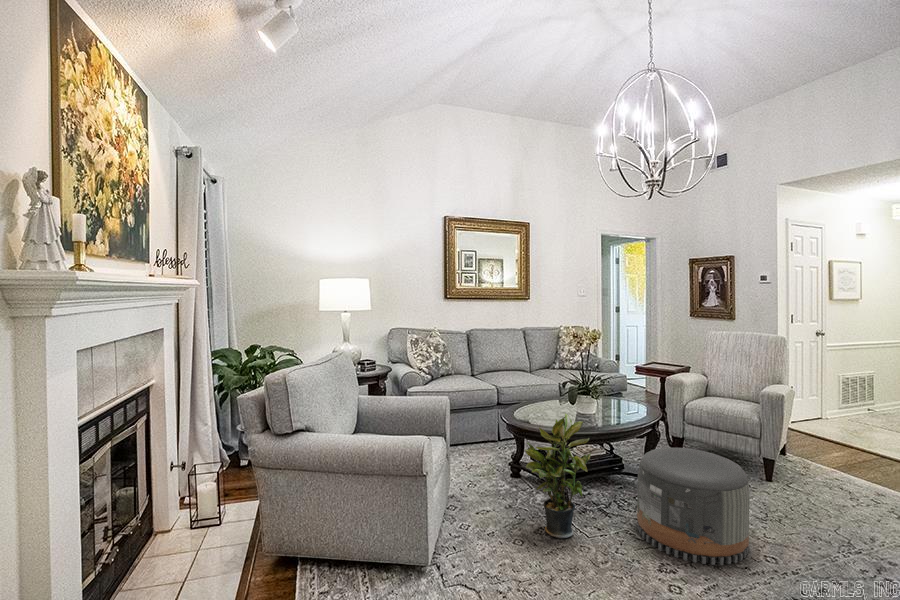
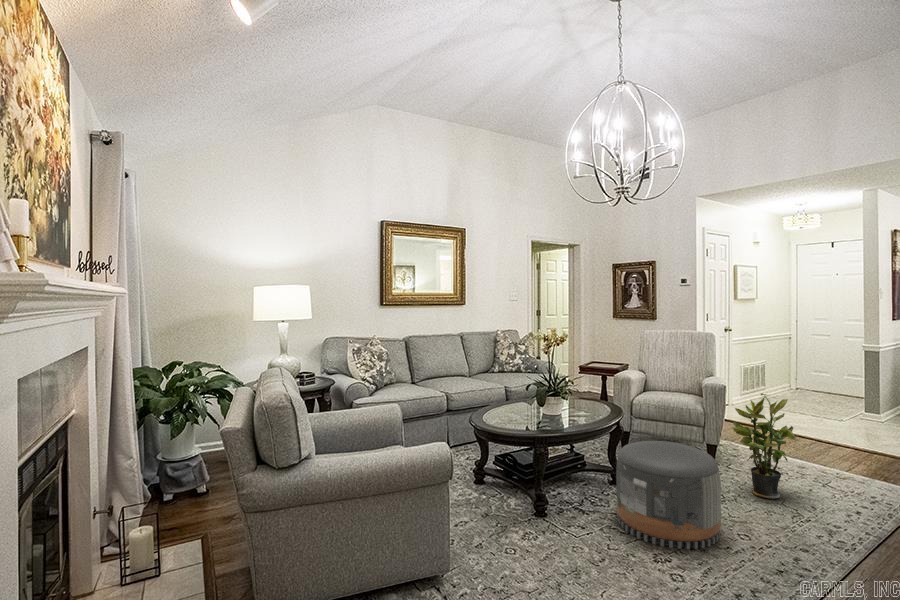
potted plant: present [525,414,591,538] -> present [733,395,796,499]

